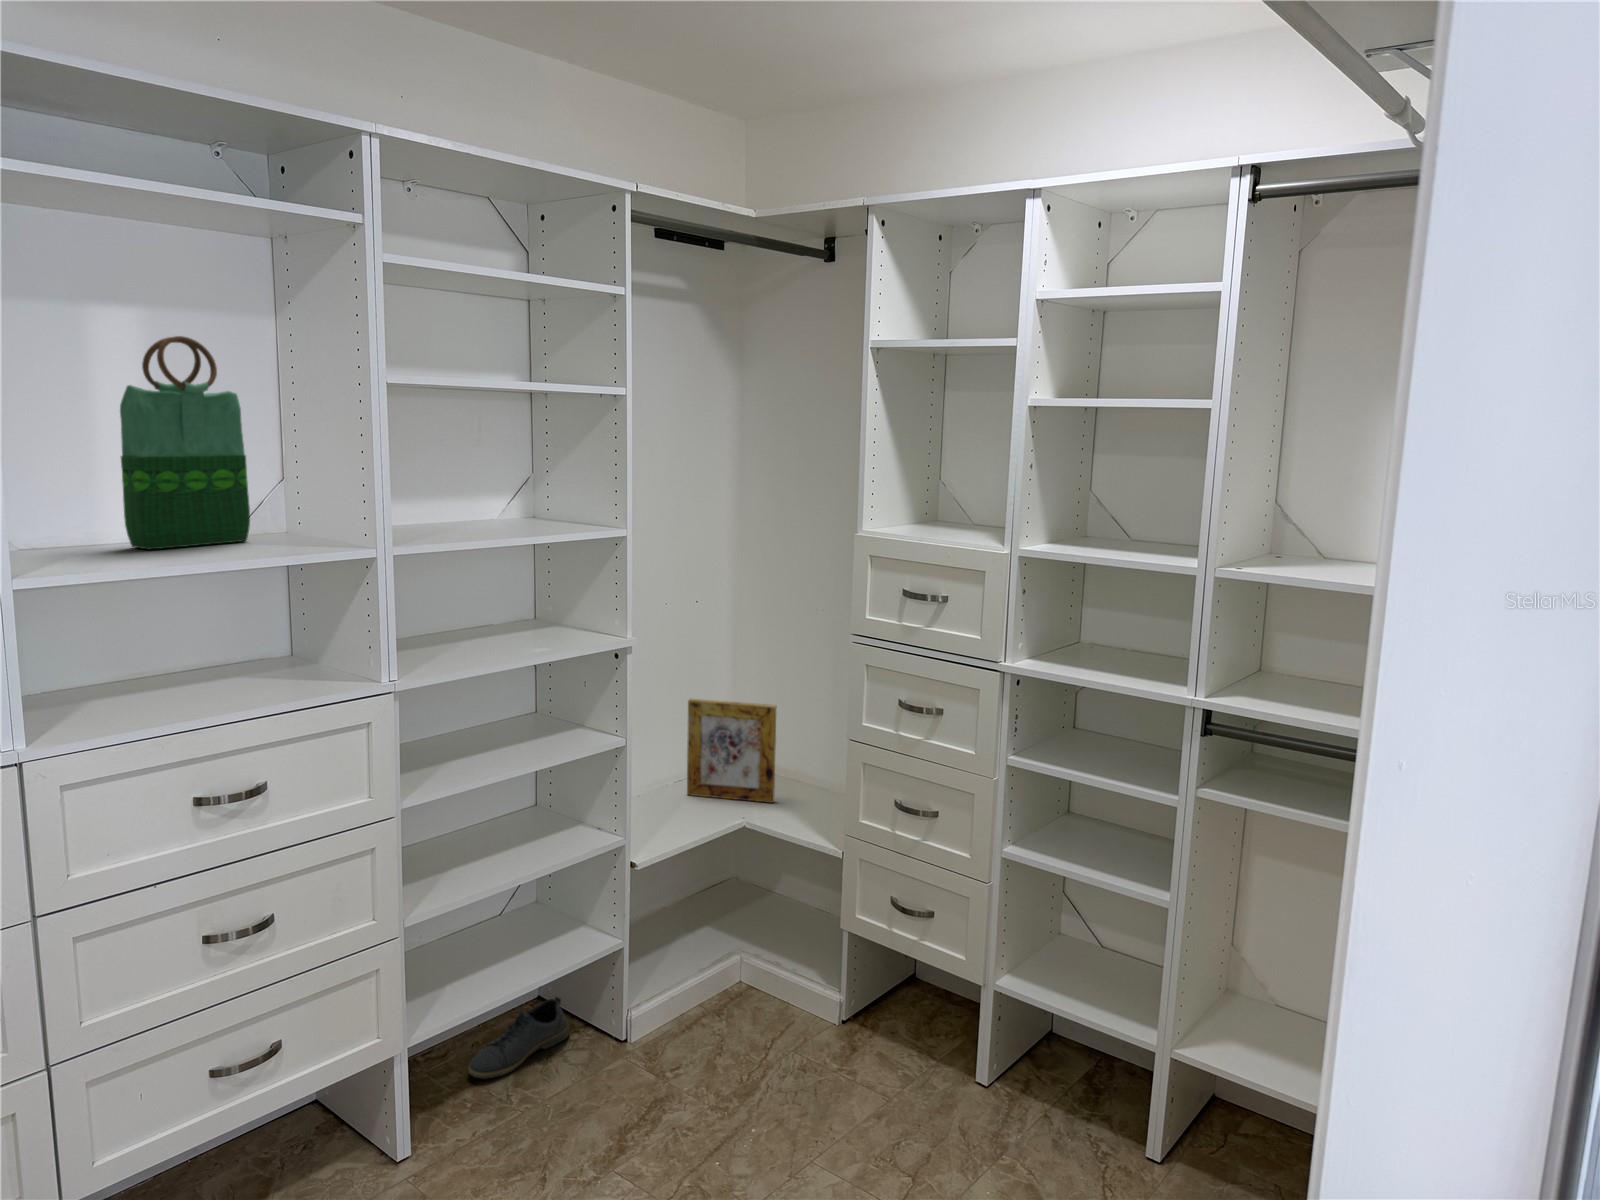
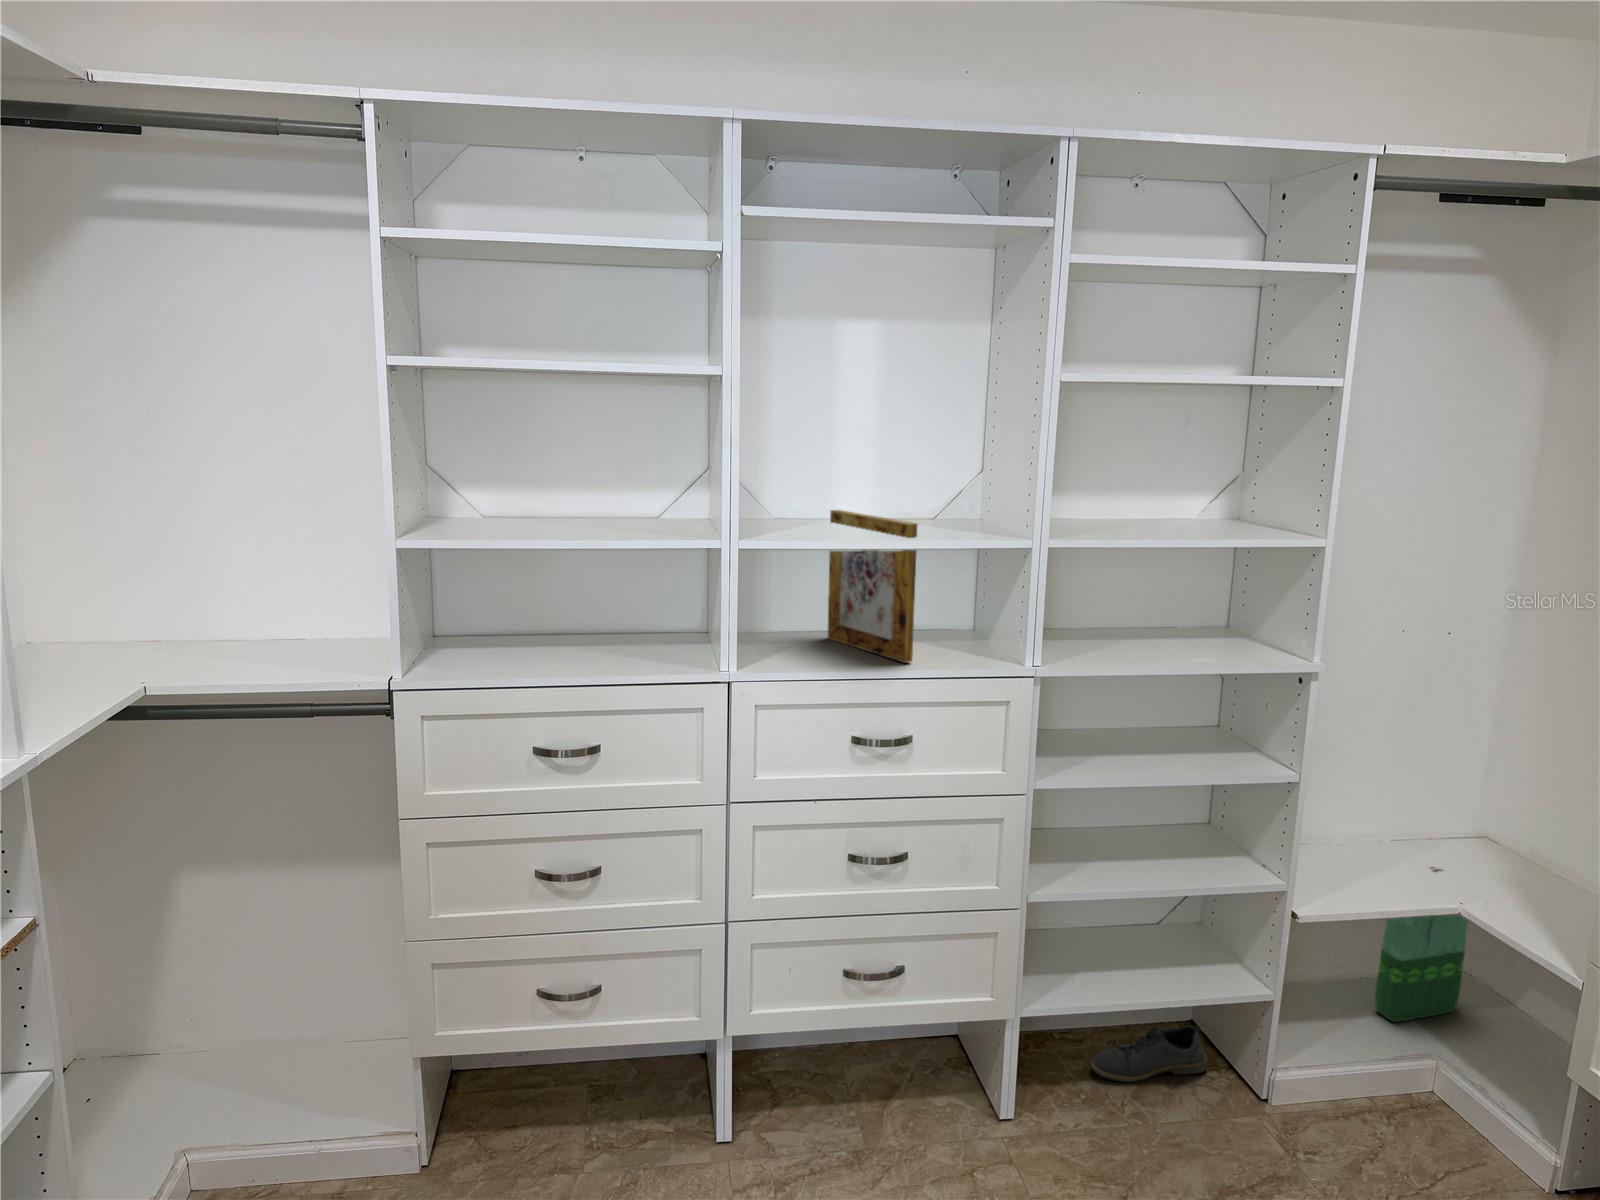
tote bag: present [120,336,250,549] -> present [1375,867,1467,1022]
picture frame: present [687,699,776,803] -> present [828,510,918,663]

